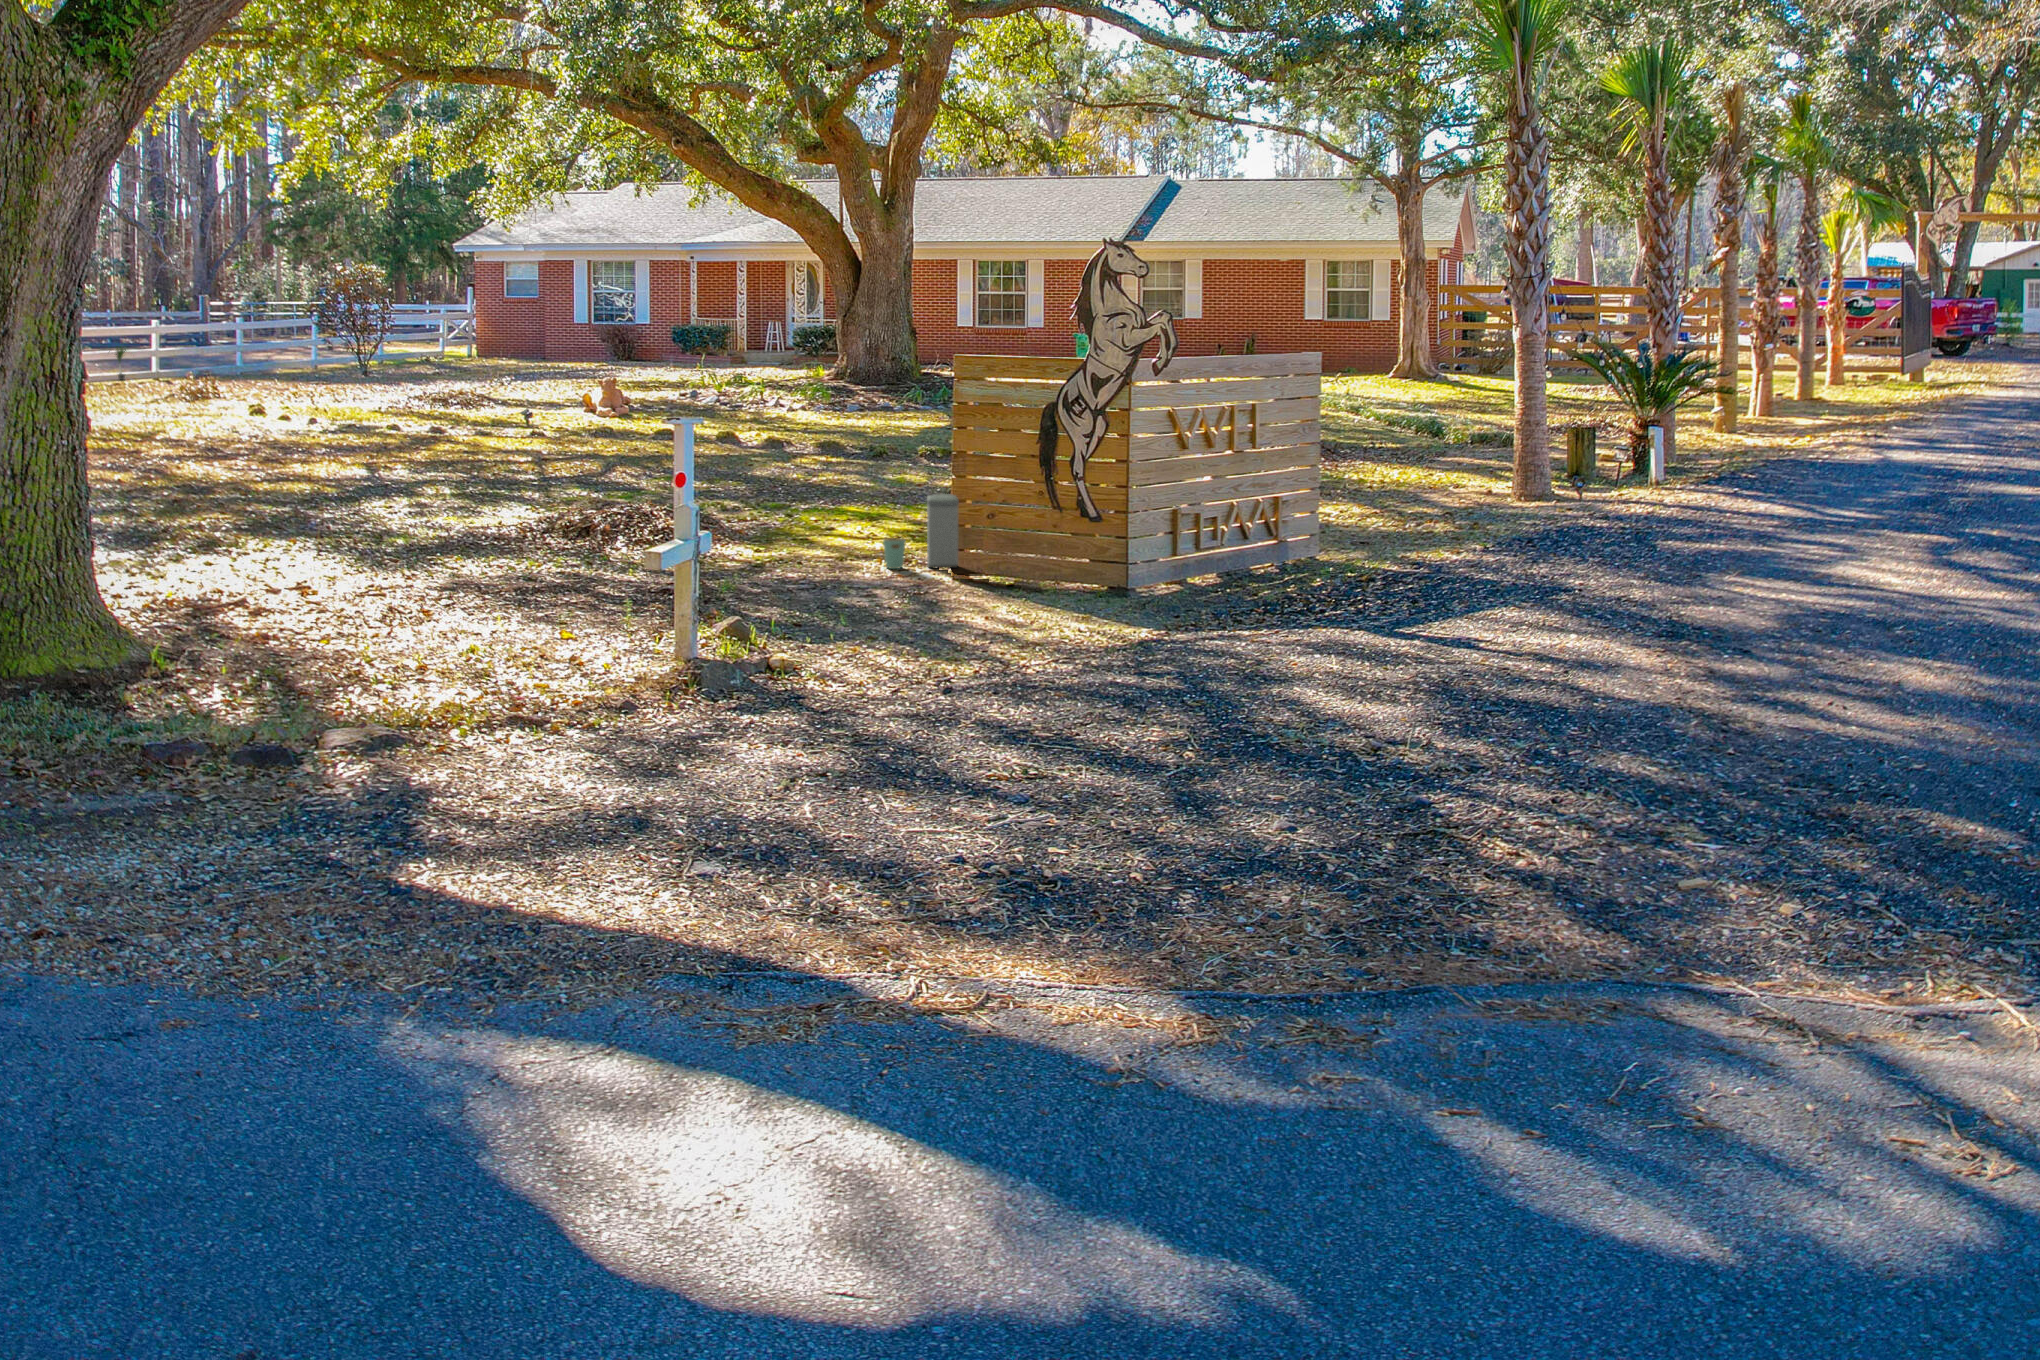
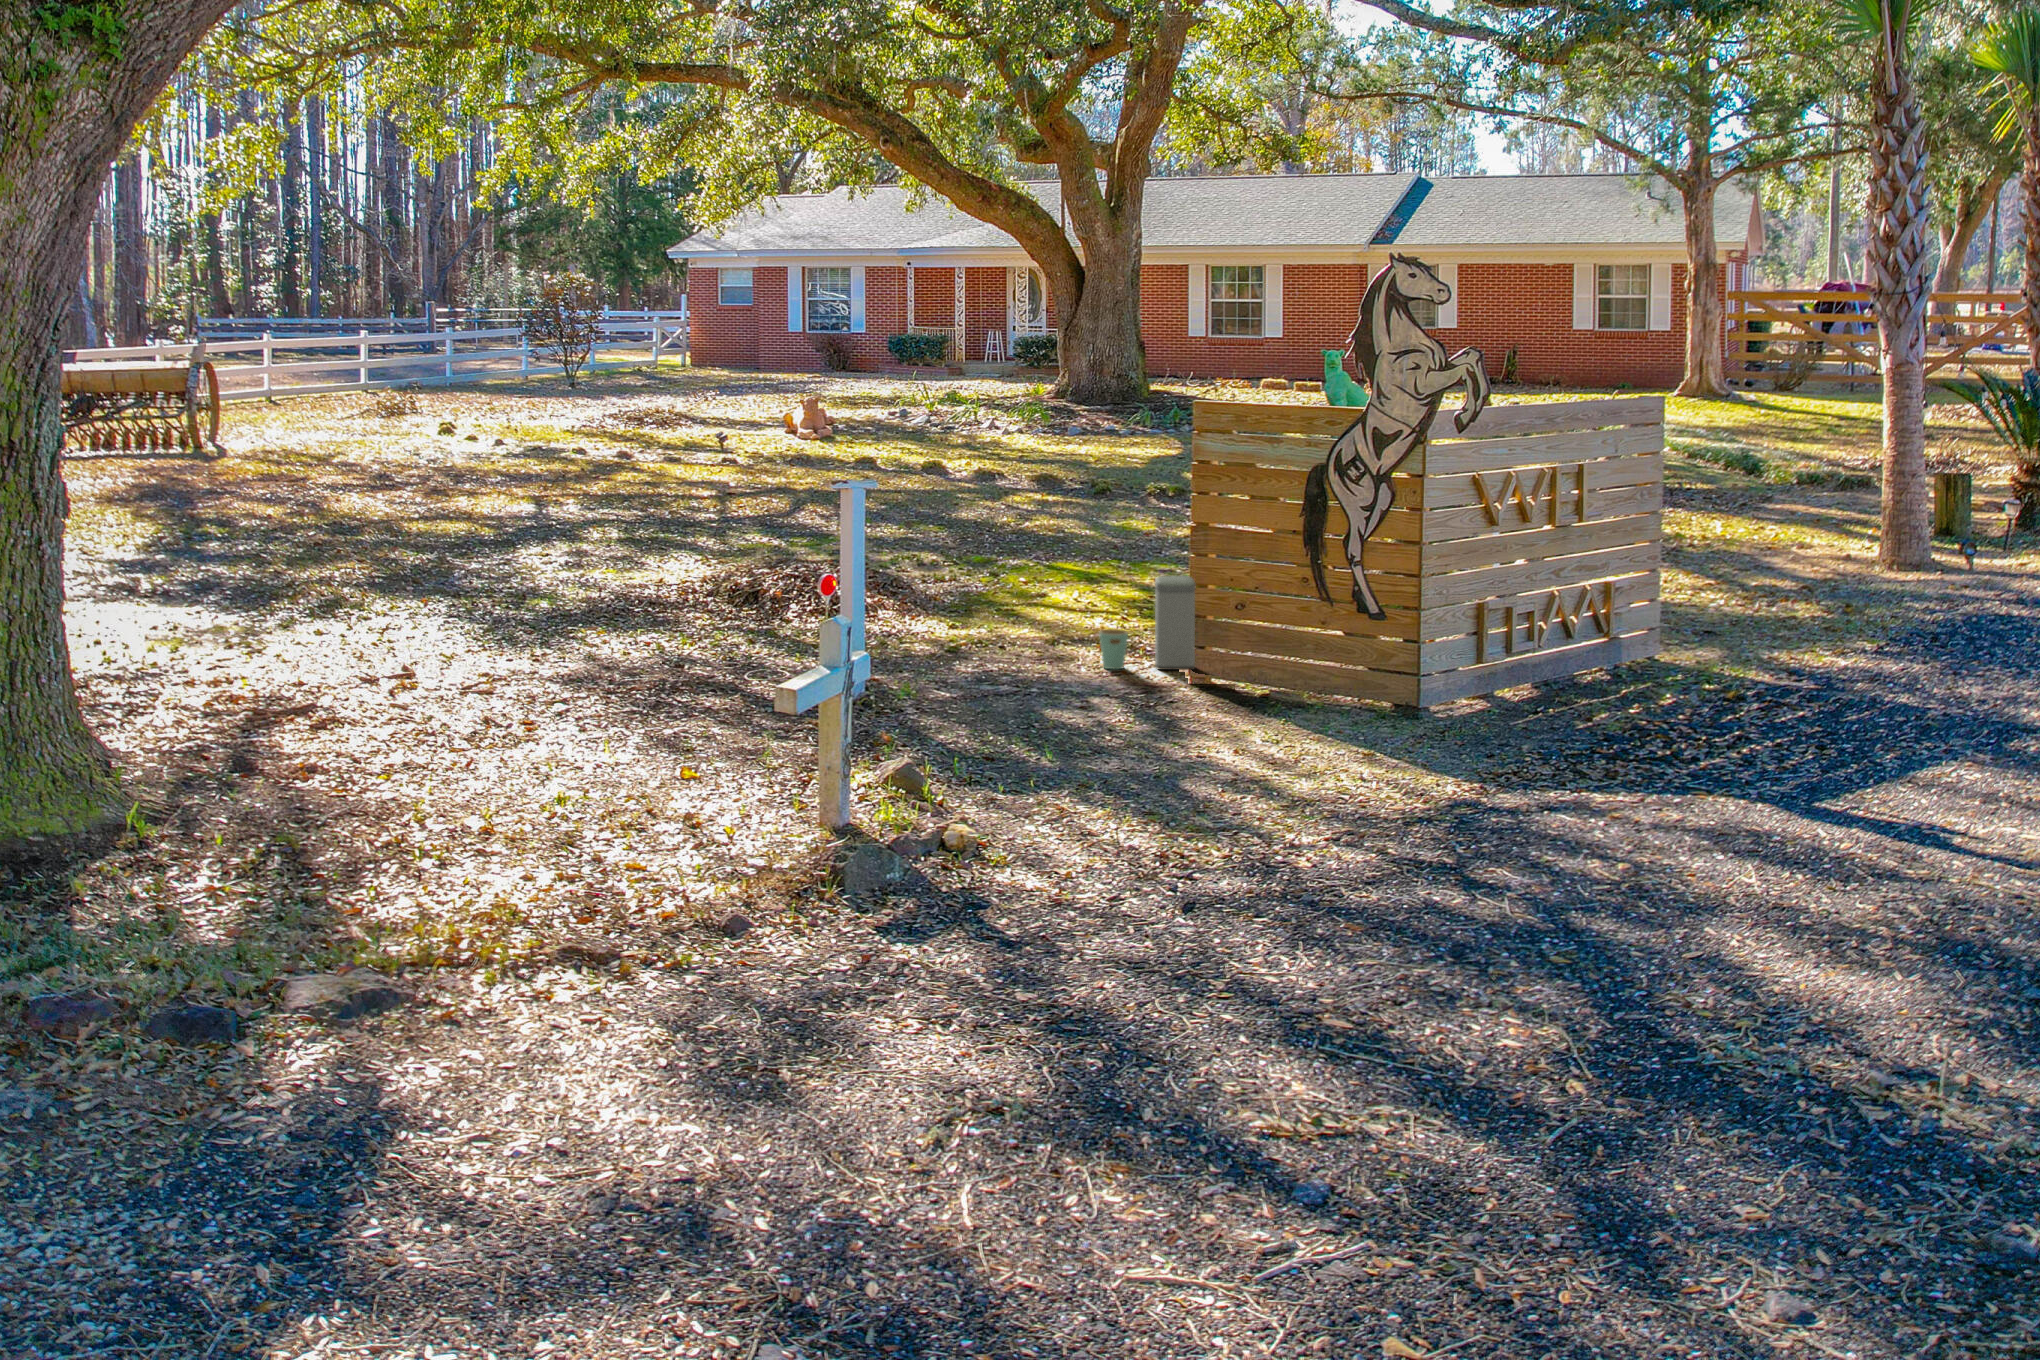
potted plant: present [109,346,126,380] -> none [338,350,365,389]

